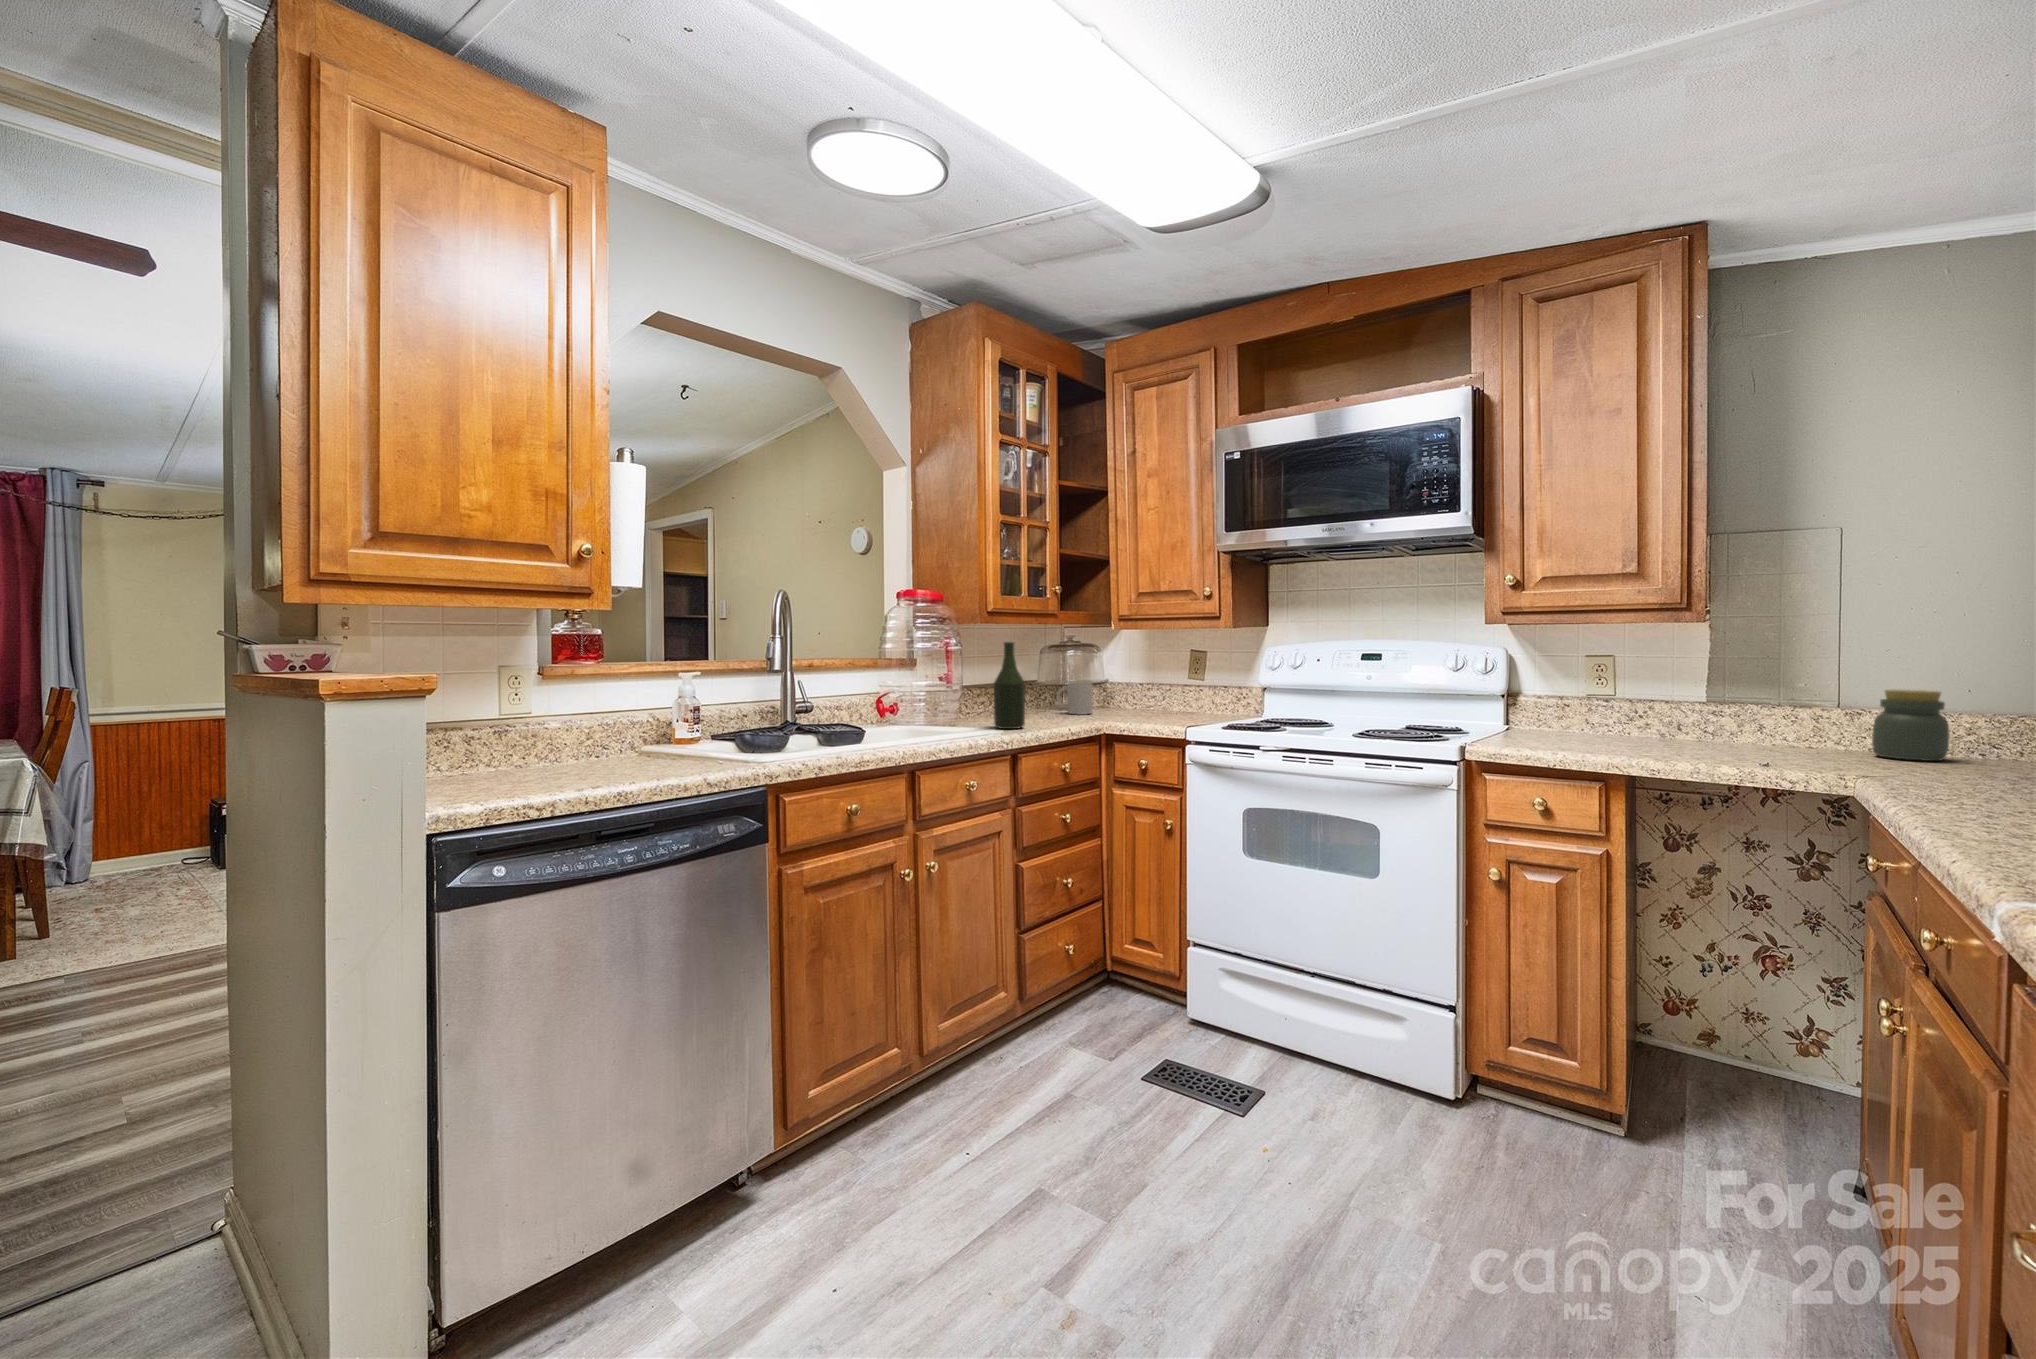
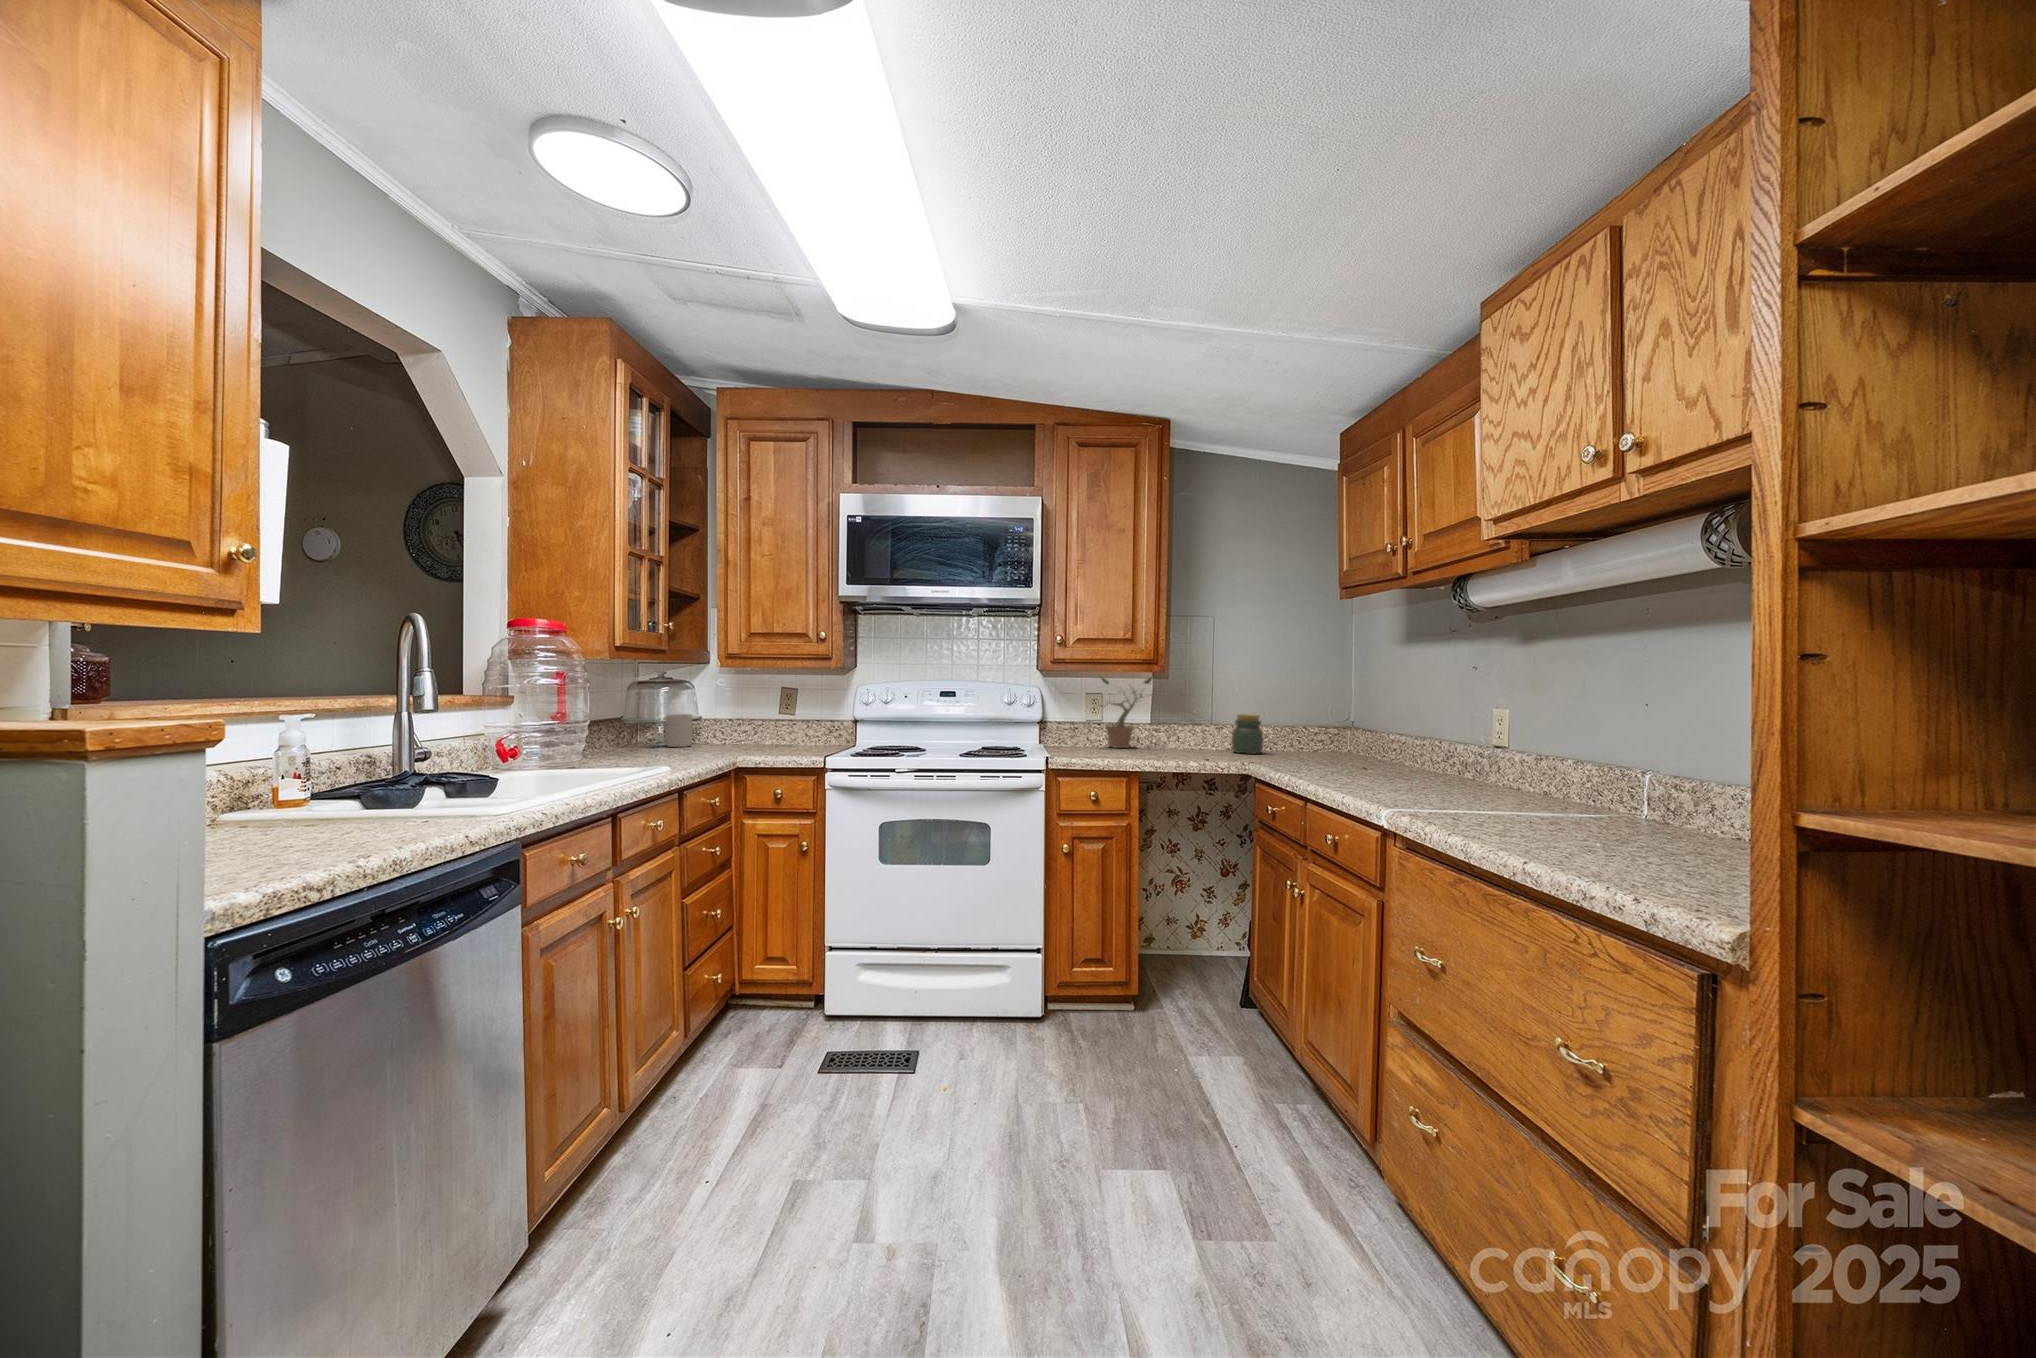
potted plant: none [1593,607,1724,739] -> present [1099,677,1152,748]
bottle: present [994,642,1025,729] -> none [618,674,653,764]

